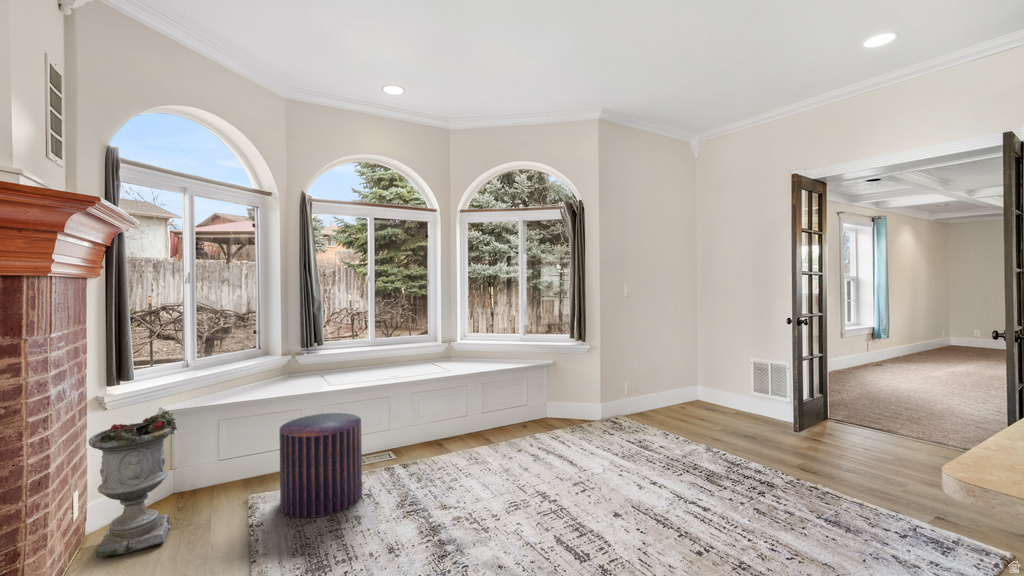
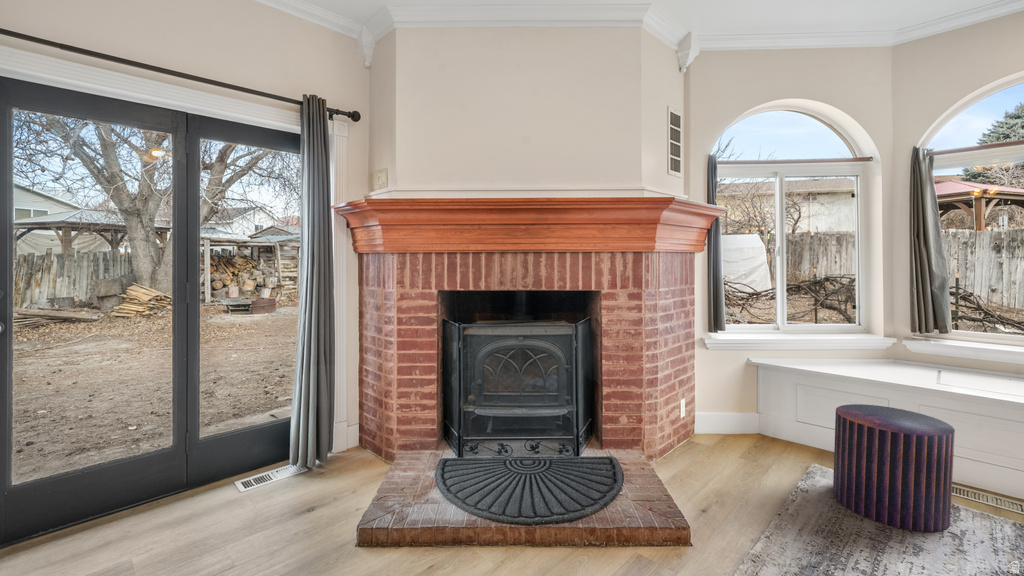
planter: present [89,411,177,558] -> none [687,360,746,462]

